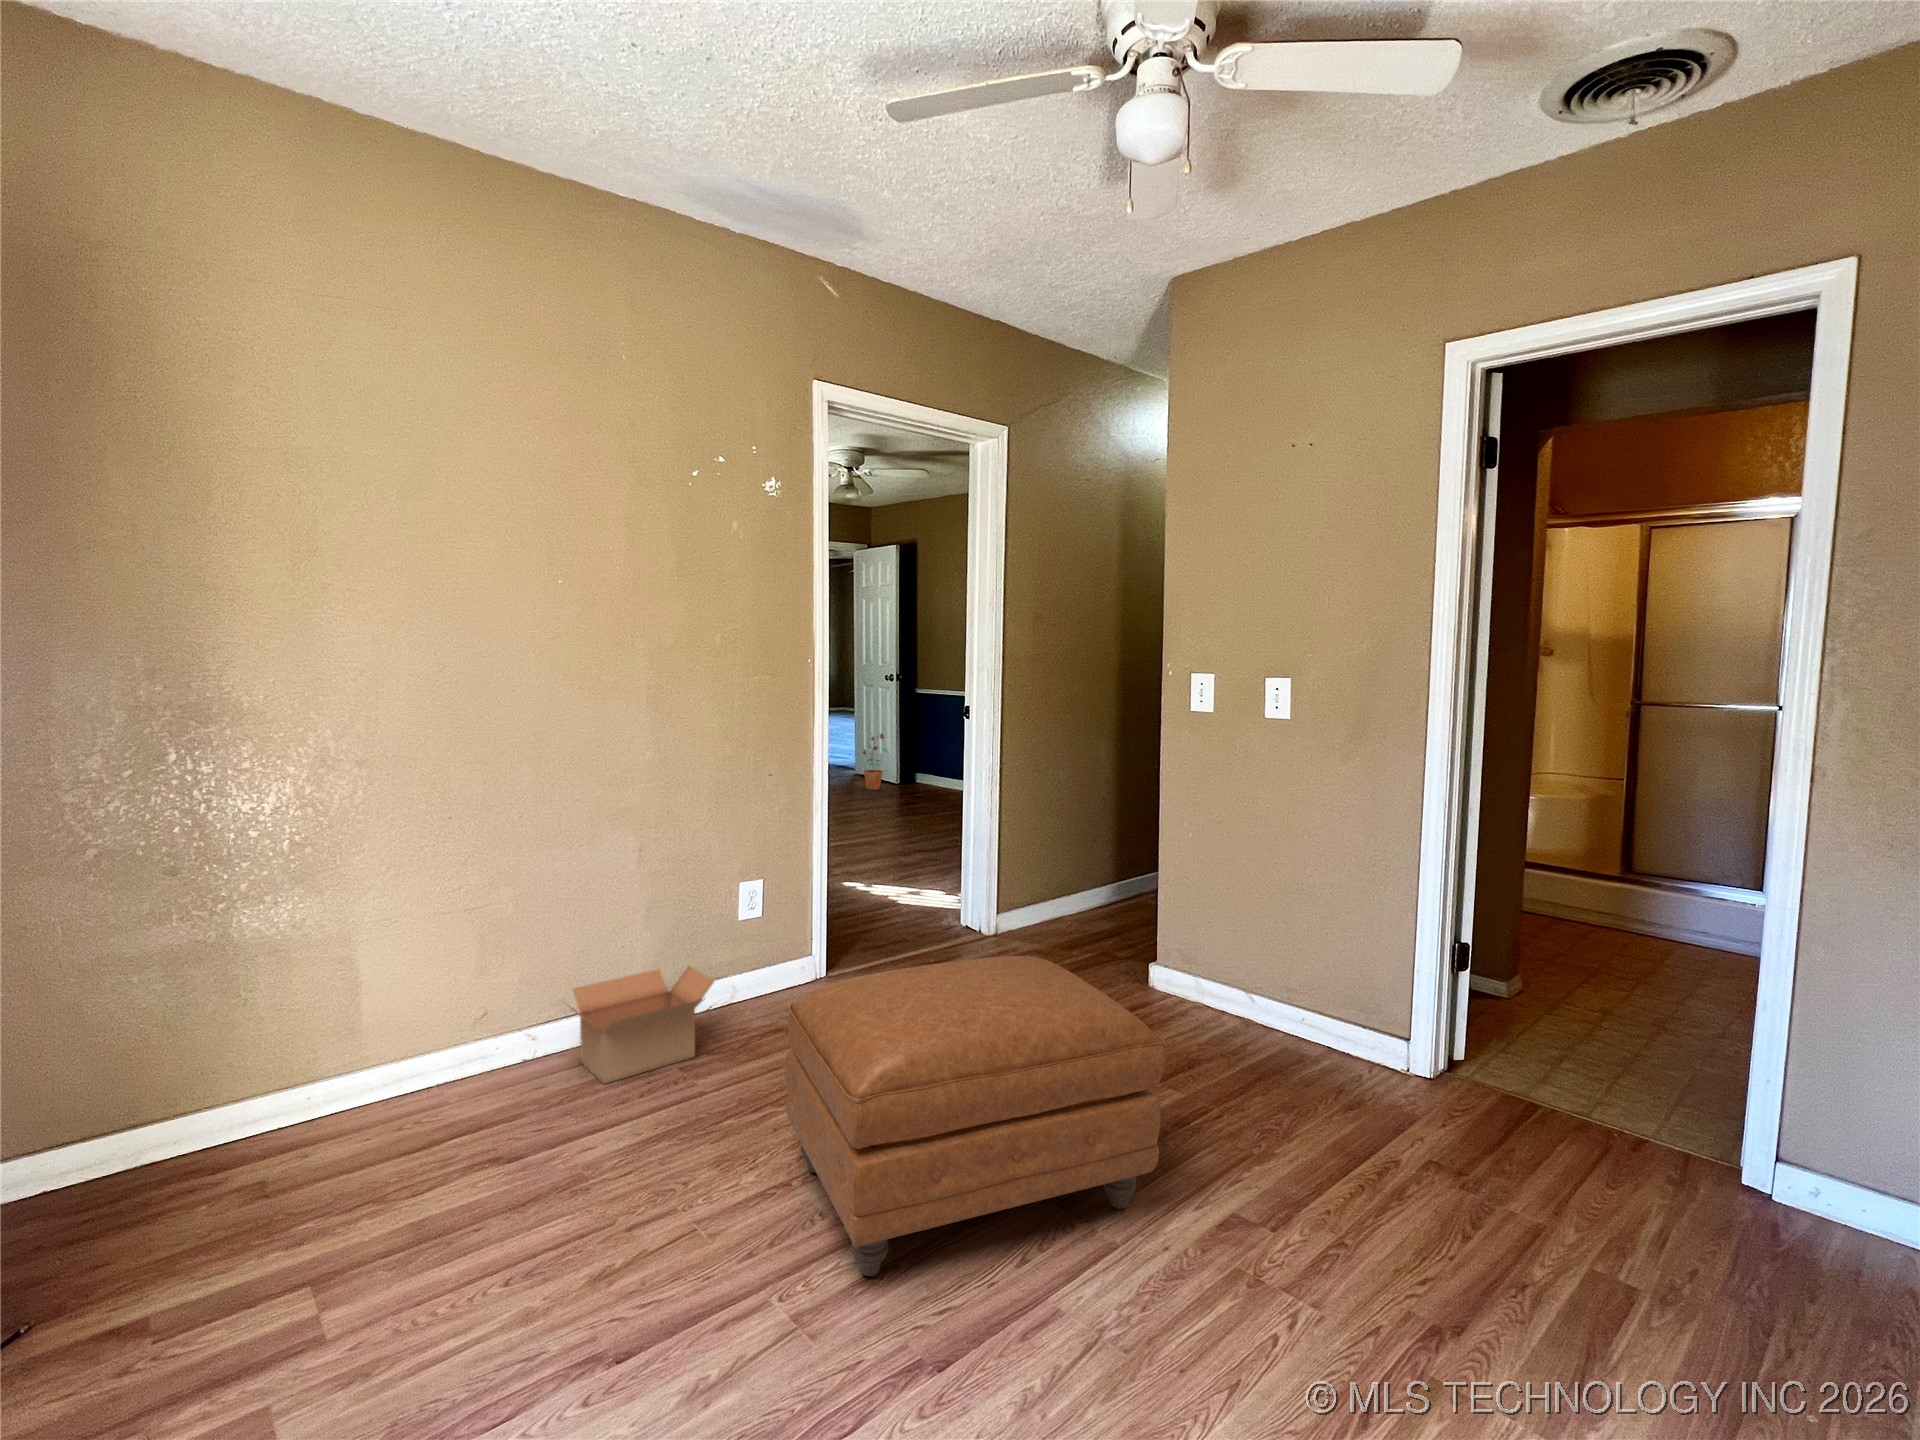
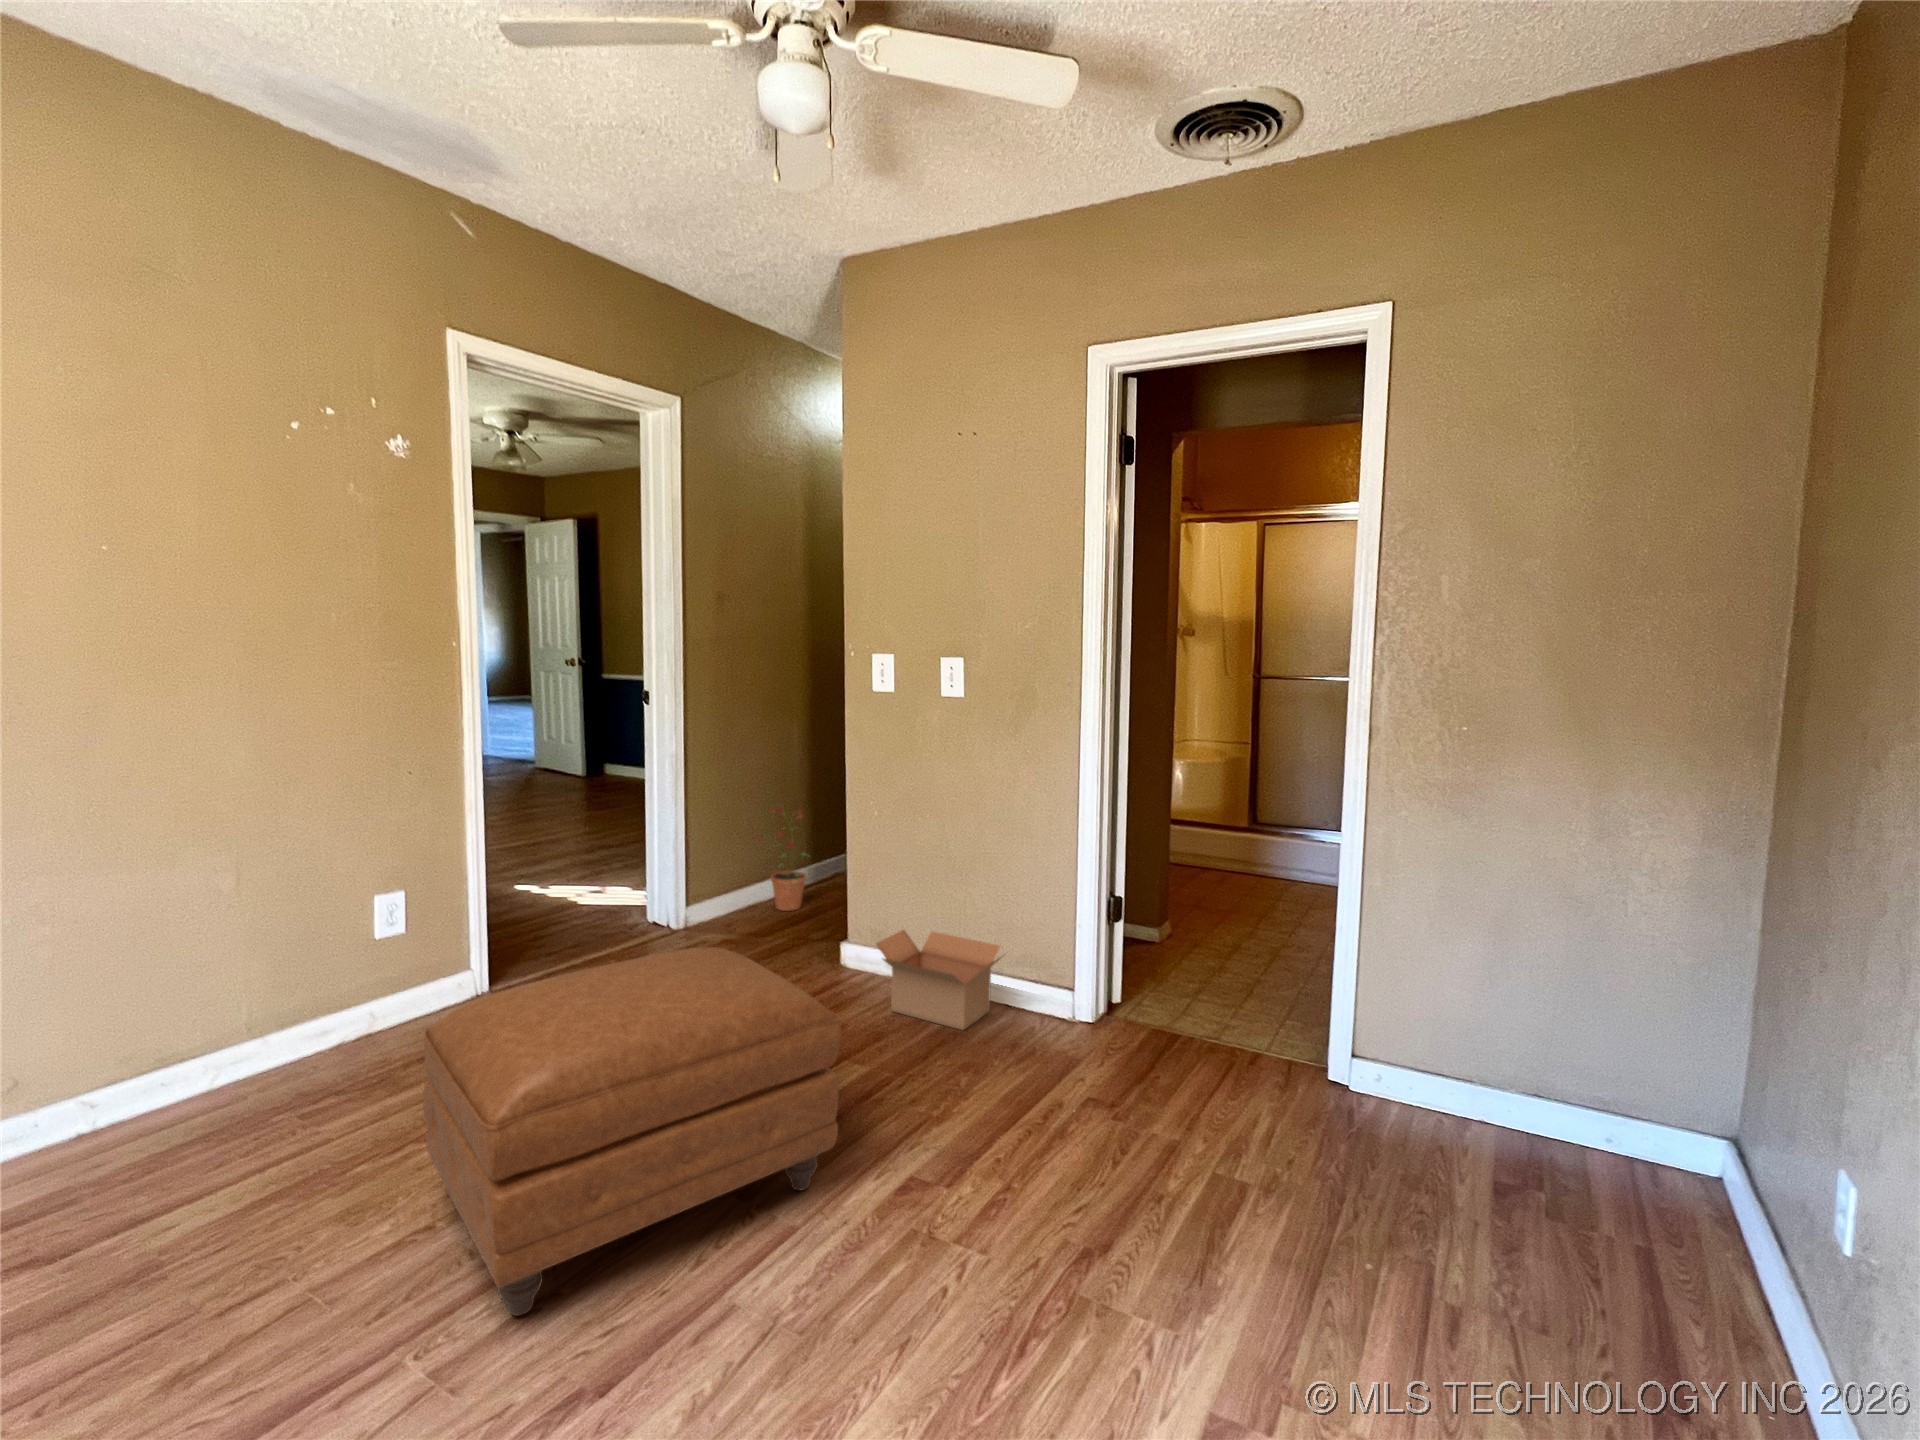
potted plant: present [863,734,884,790] -> present [756,805,809,911]
cardboard box: present [565,966,714,1084] -> present [876,930,1001,1030]

